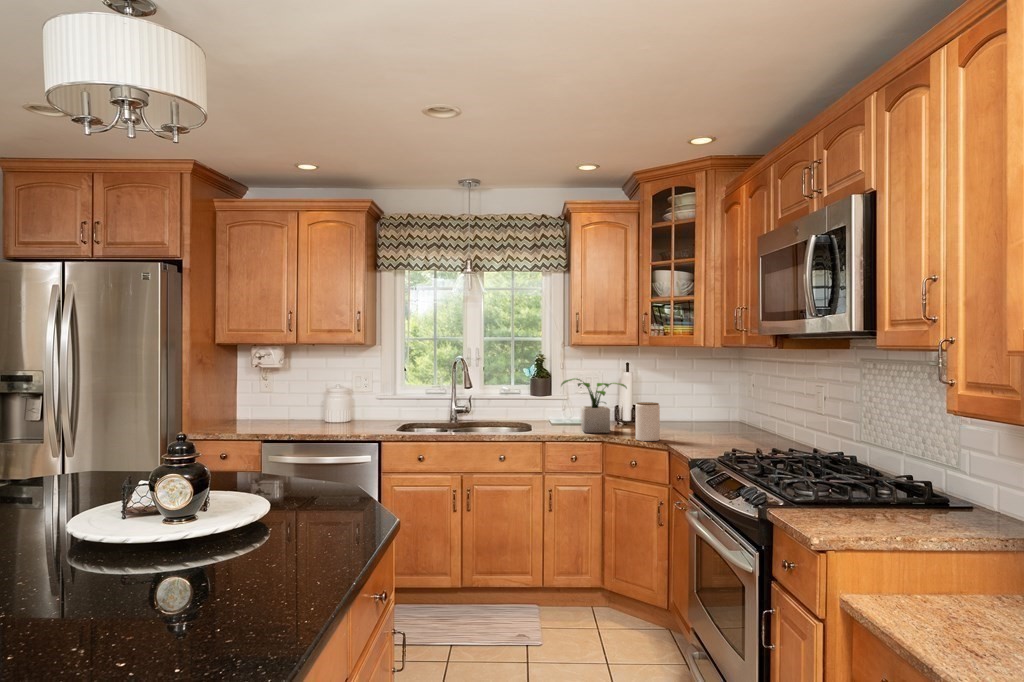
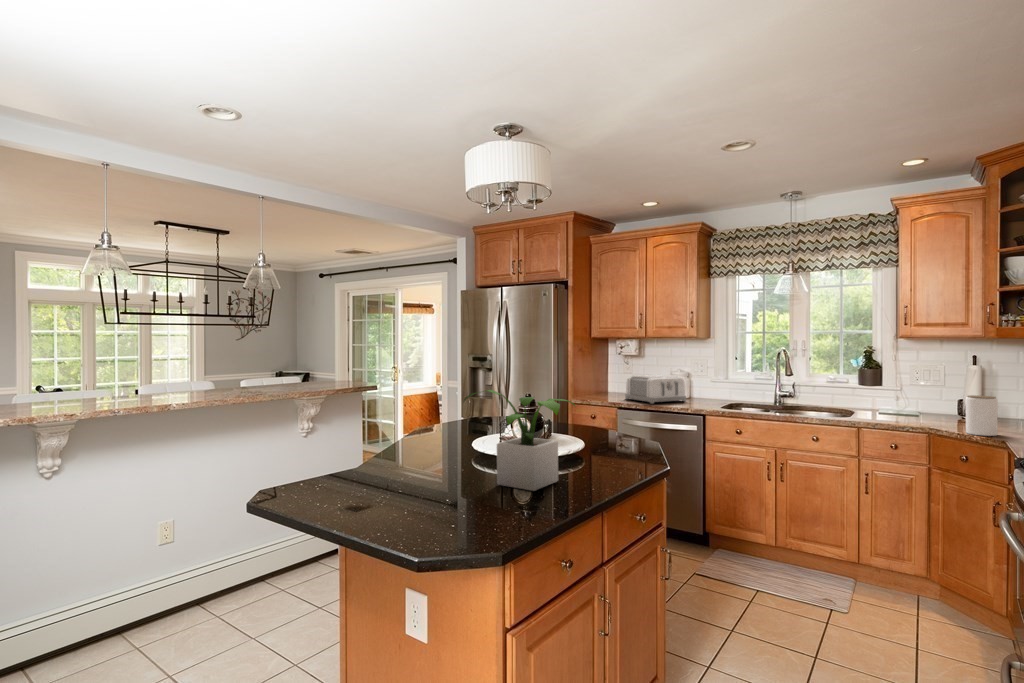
potted plant: present [561,378,627,433] -> present [464,390,575,491]
toaster: none [267,392,349,430] -> present [625,375,686,404]

